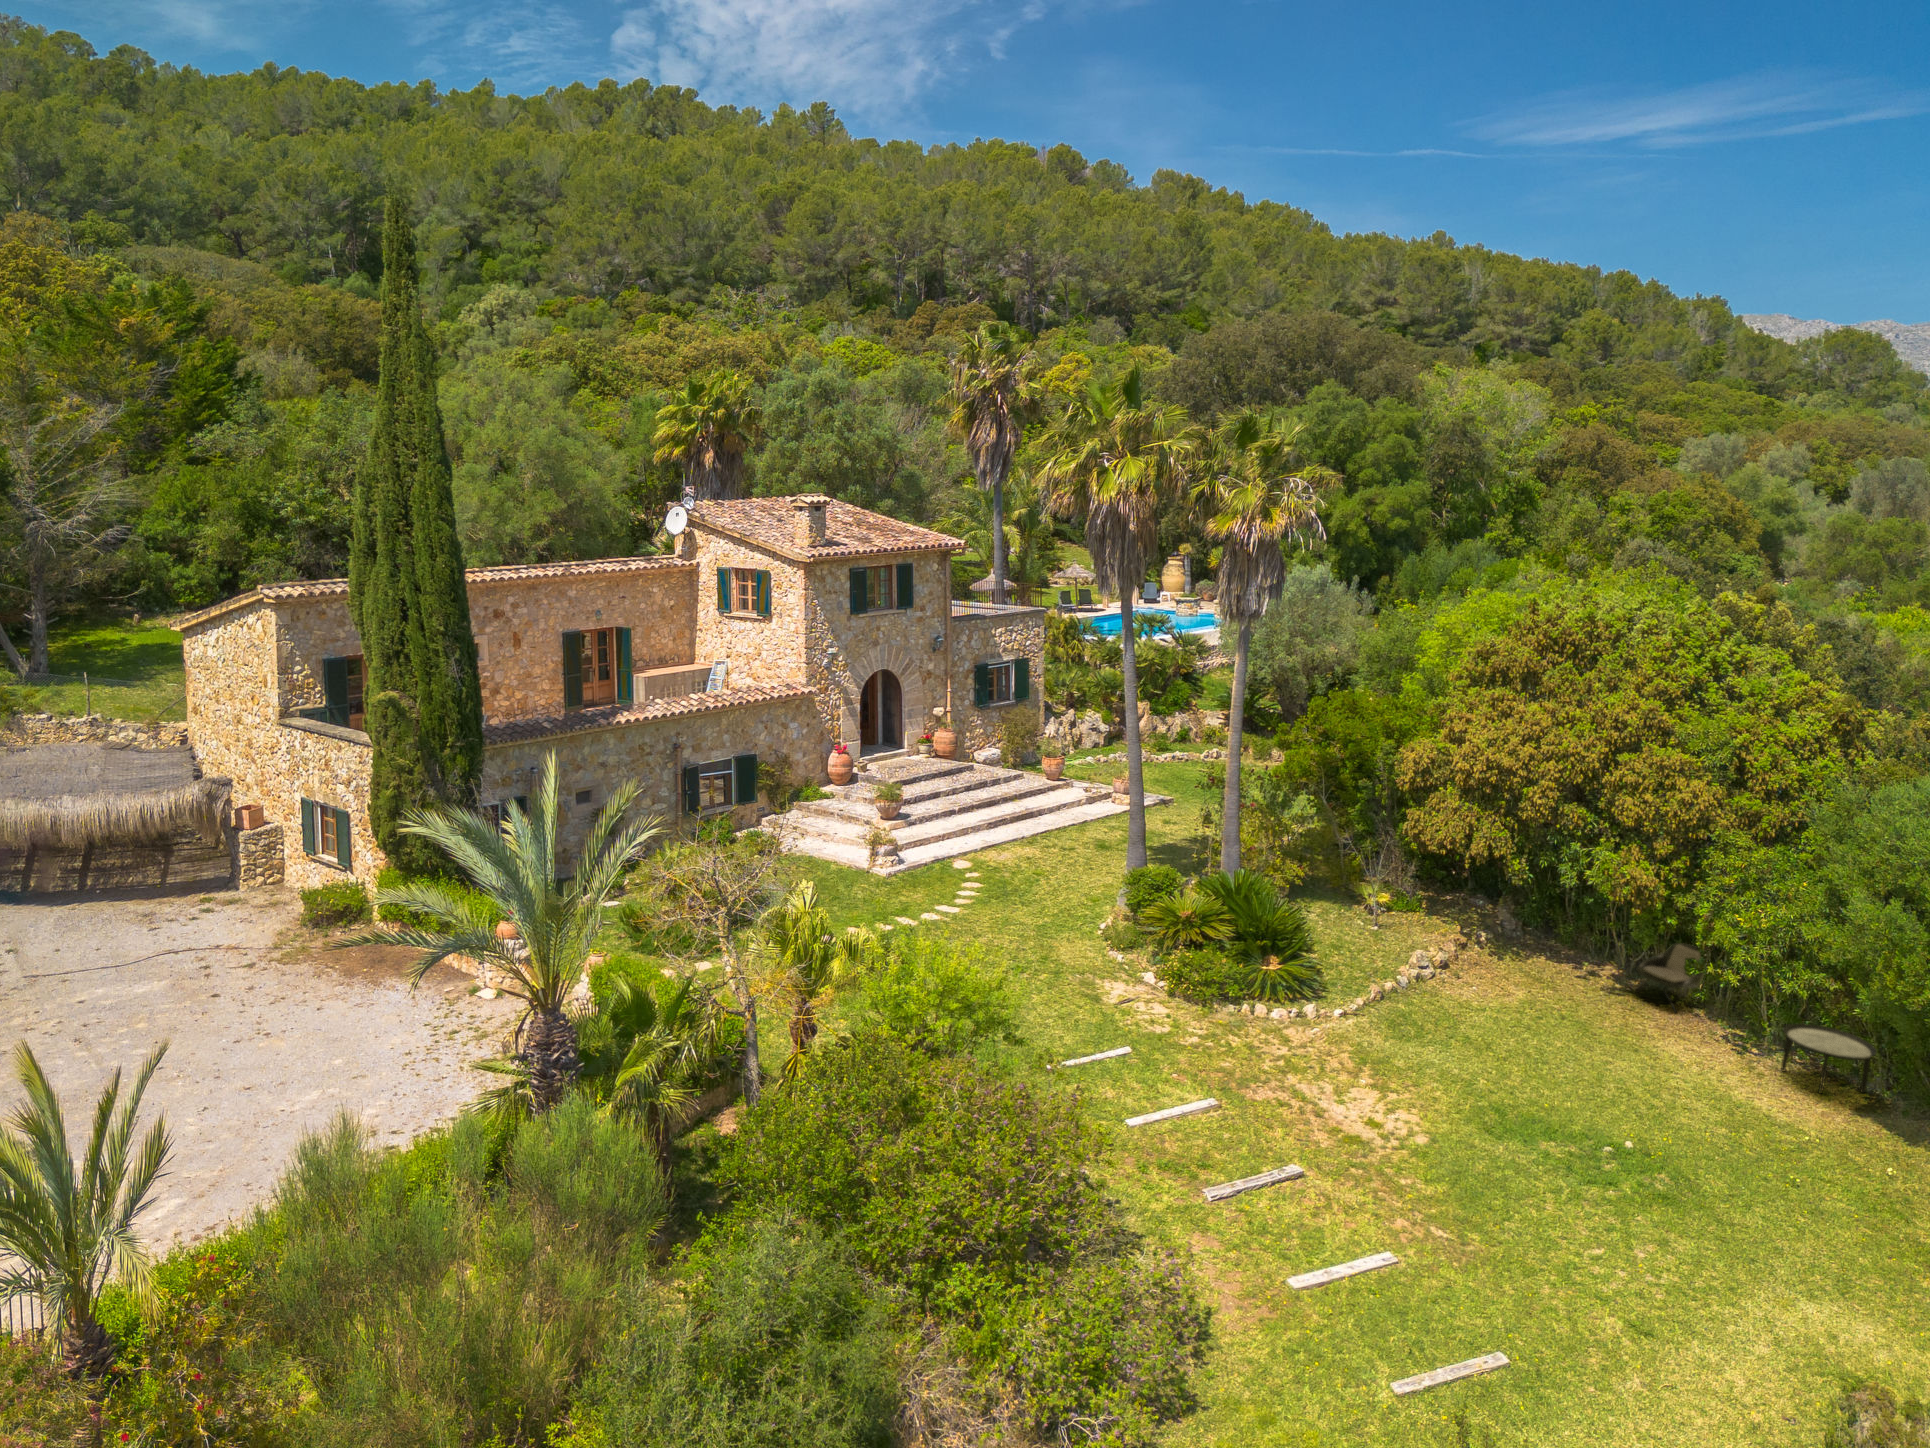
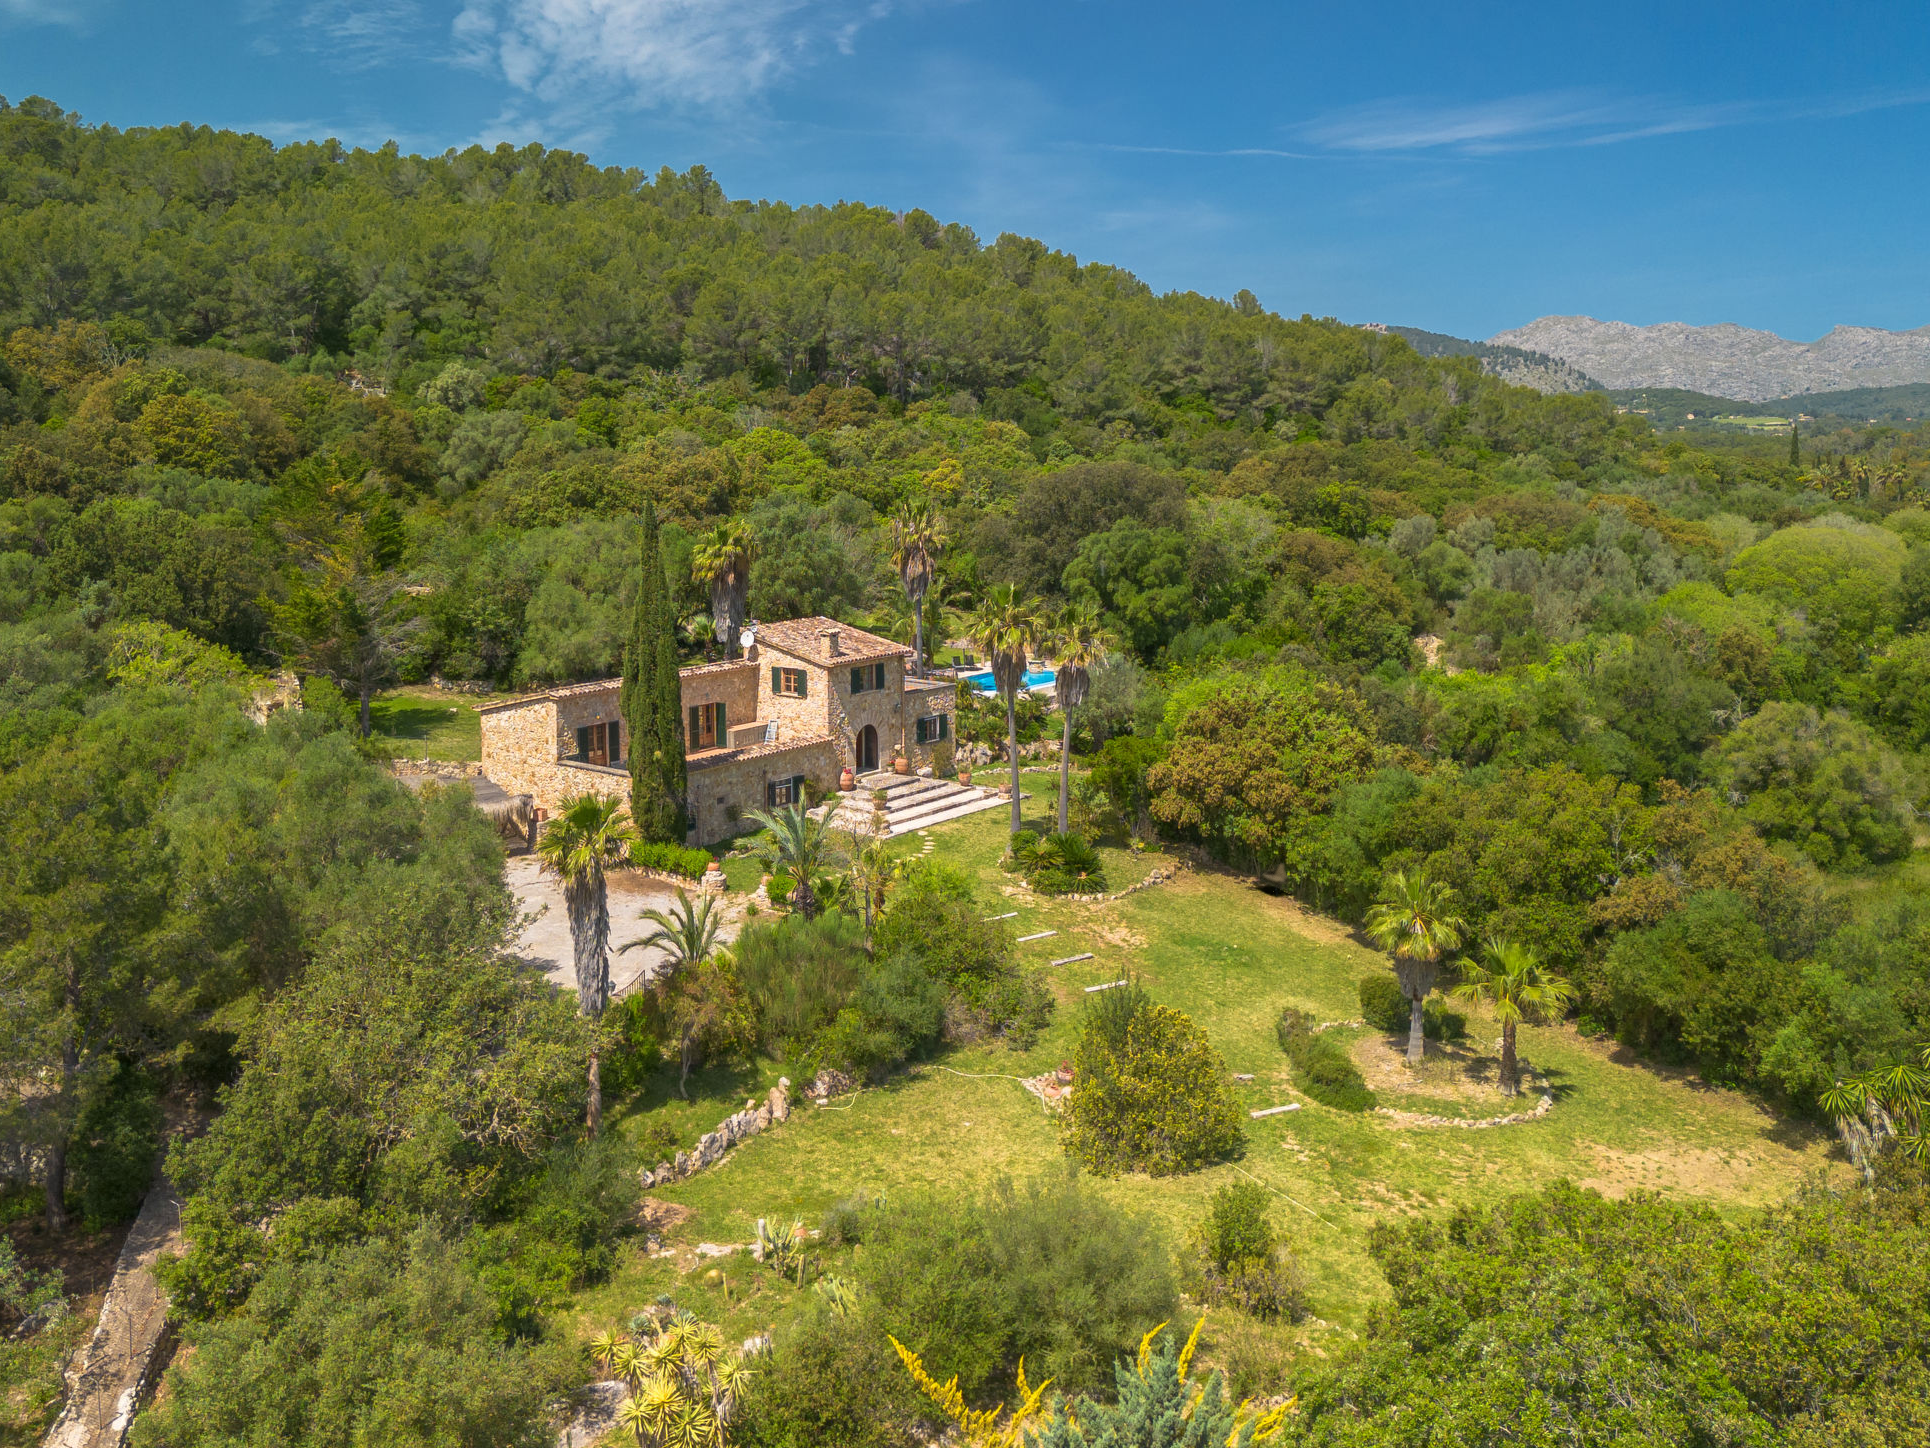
round table: present [1781,1024,1877,1094] -> none [1316,896,1353,927]

